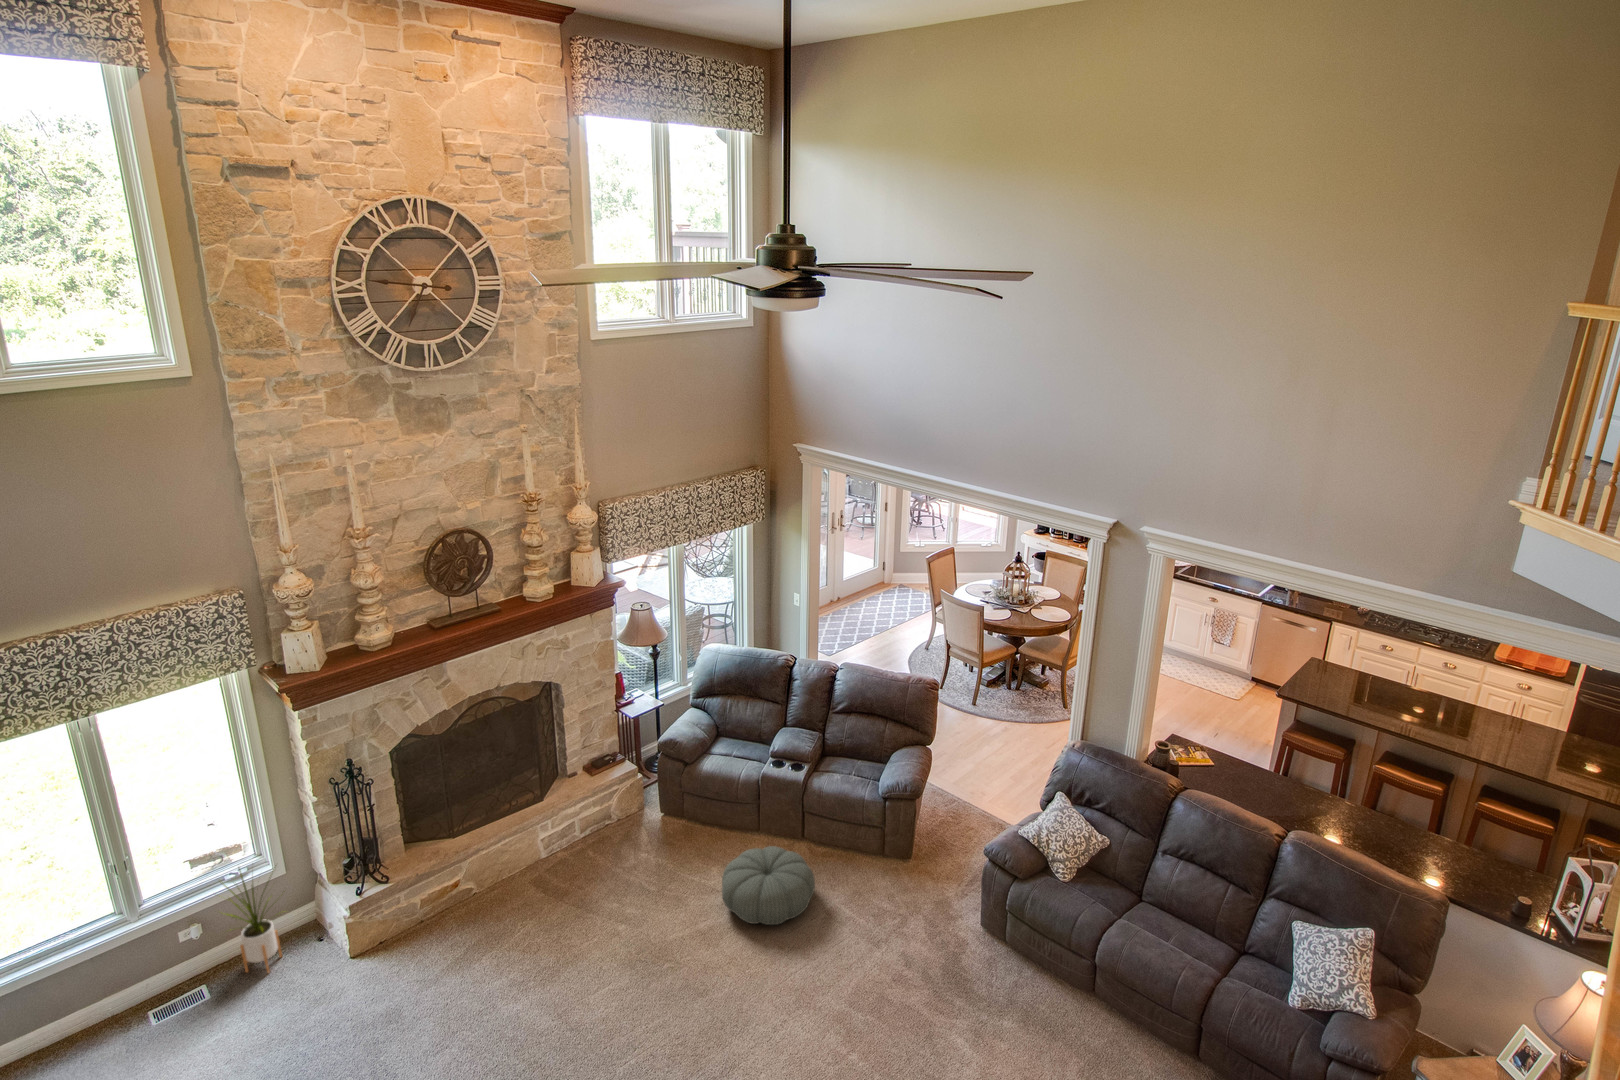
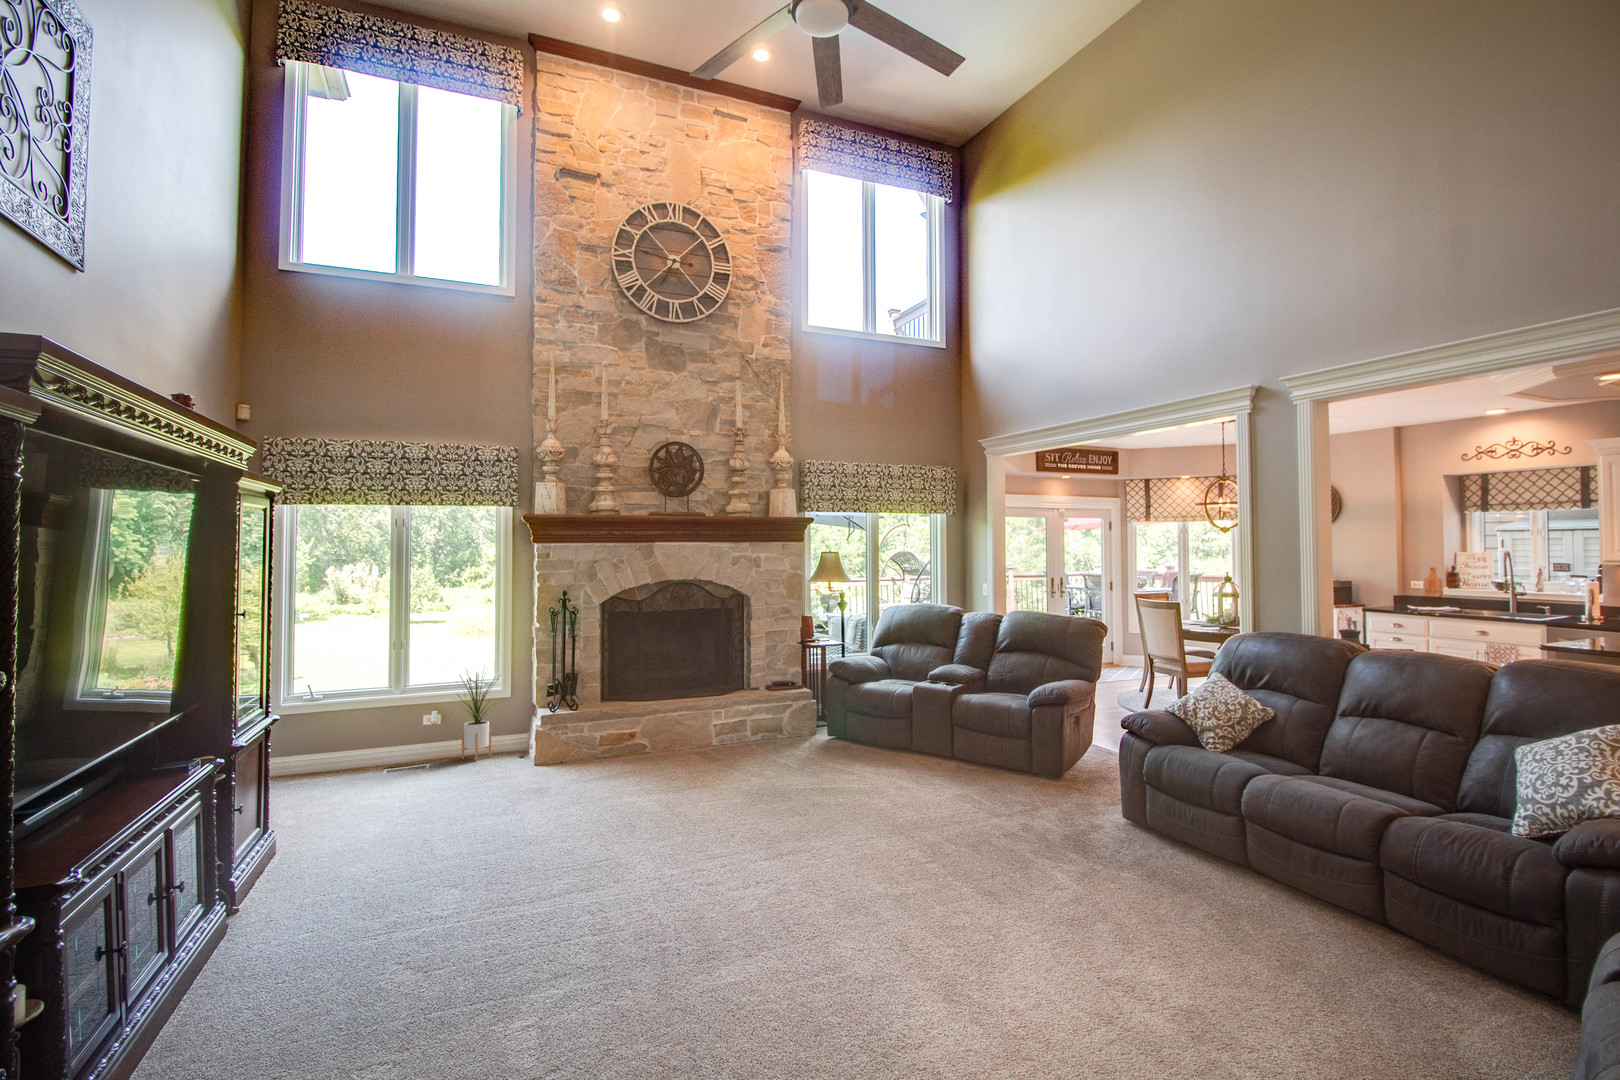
pouf: present [722,846,815,925] -> none [853,734,948,789]

